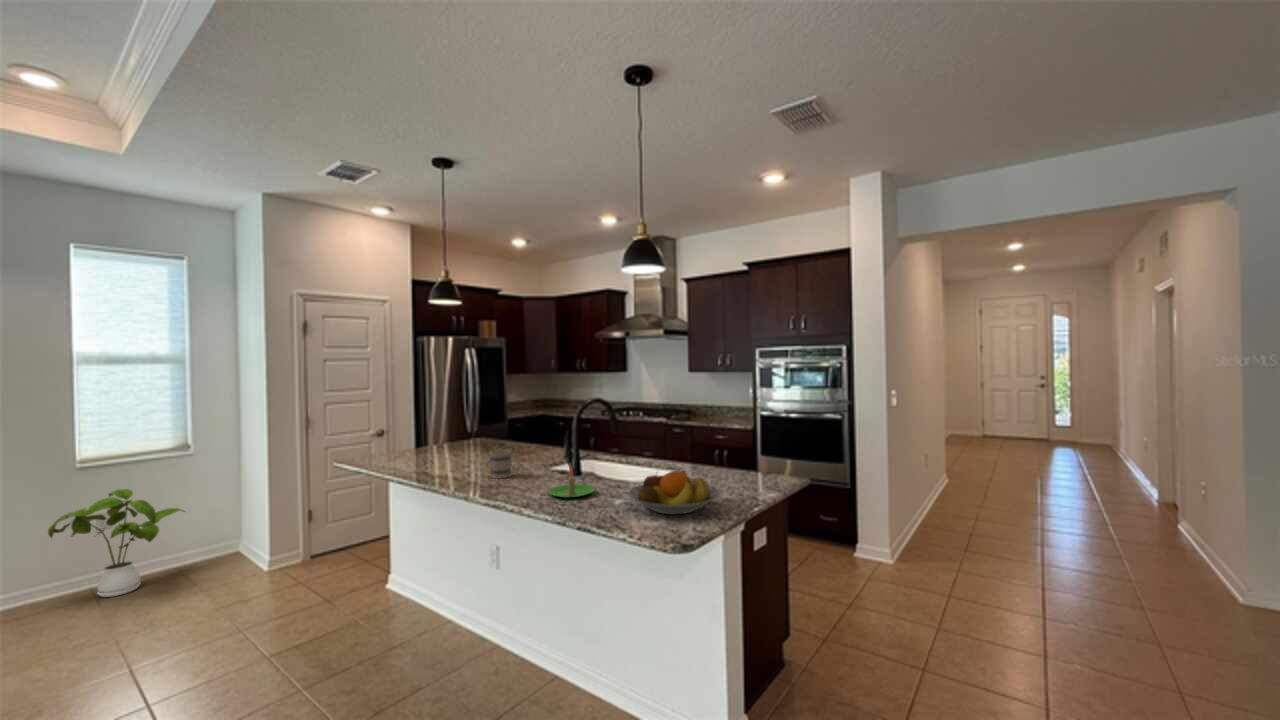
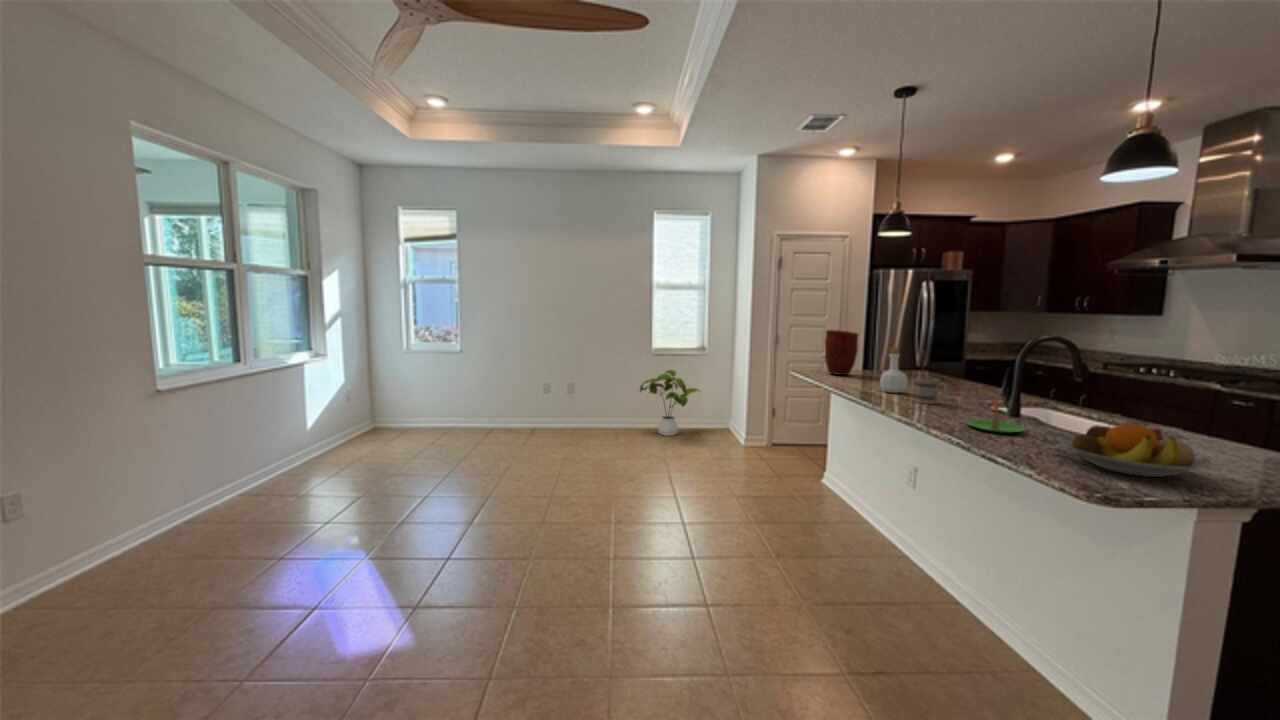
vase: none [378,407,418,459] -> present [825,330,858,375]
bottle: none [451,422,479,471] -> present [880,348,908,393]

